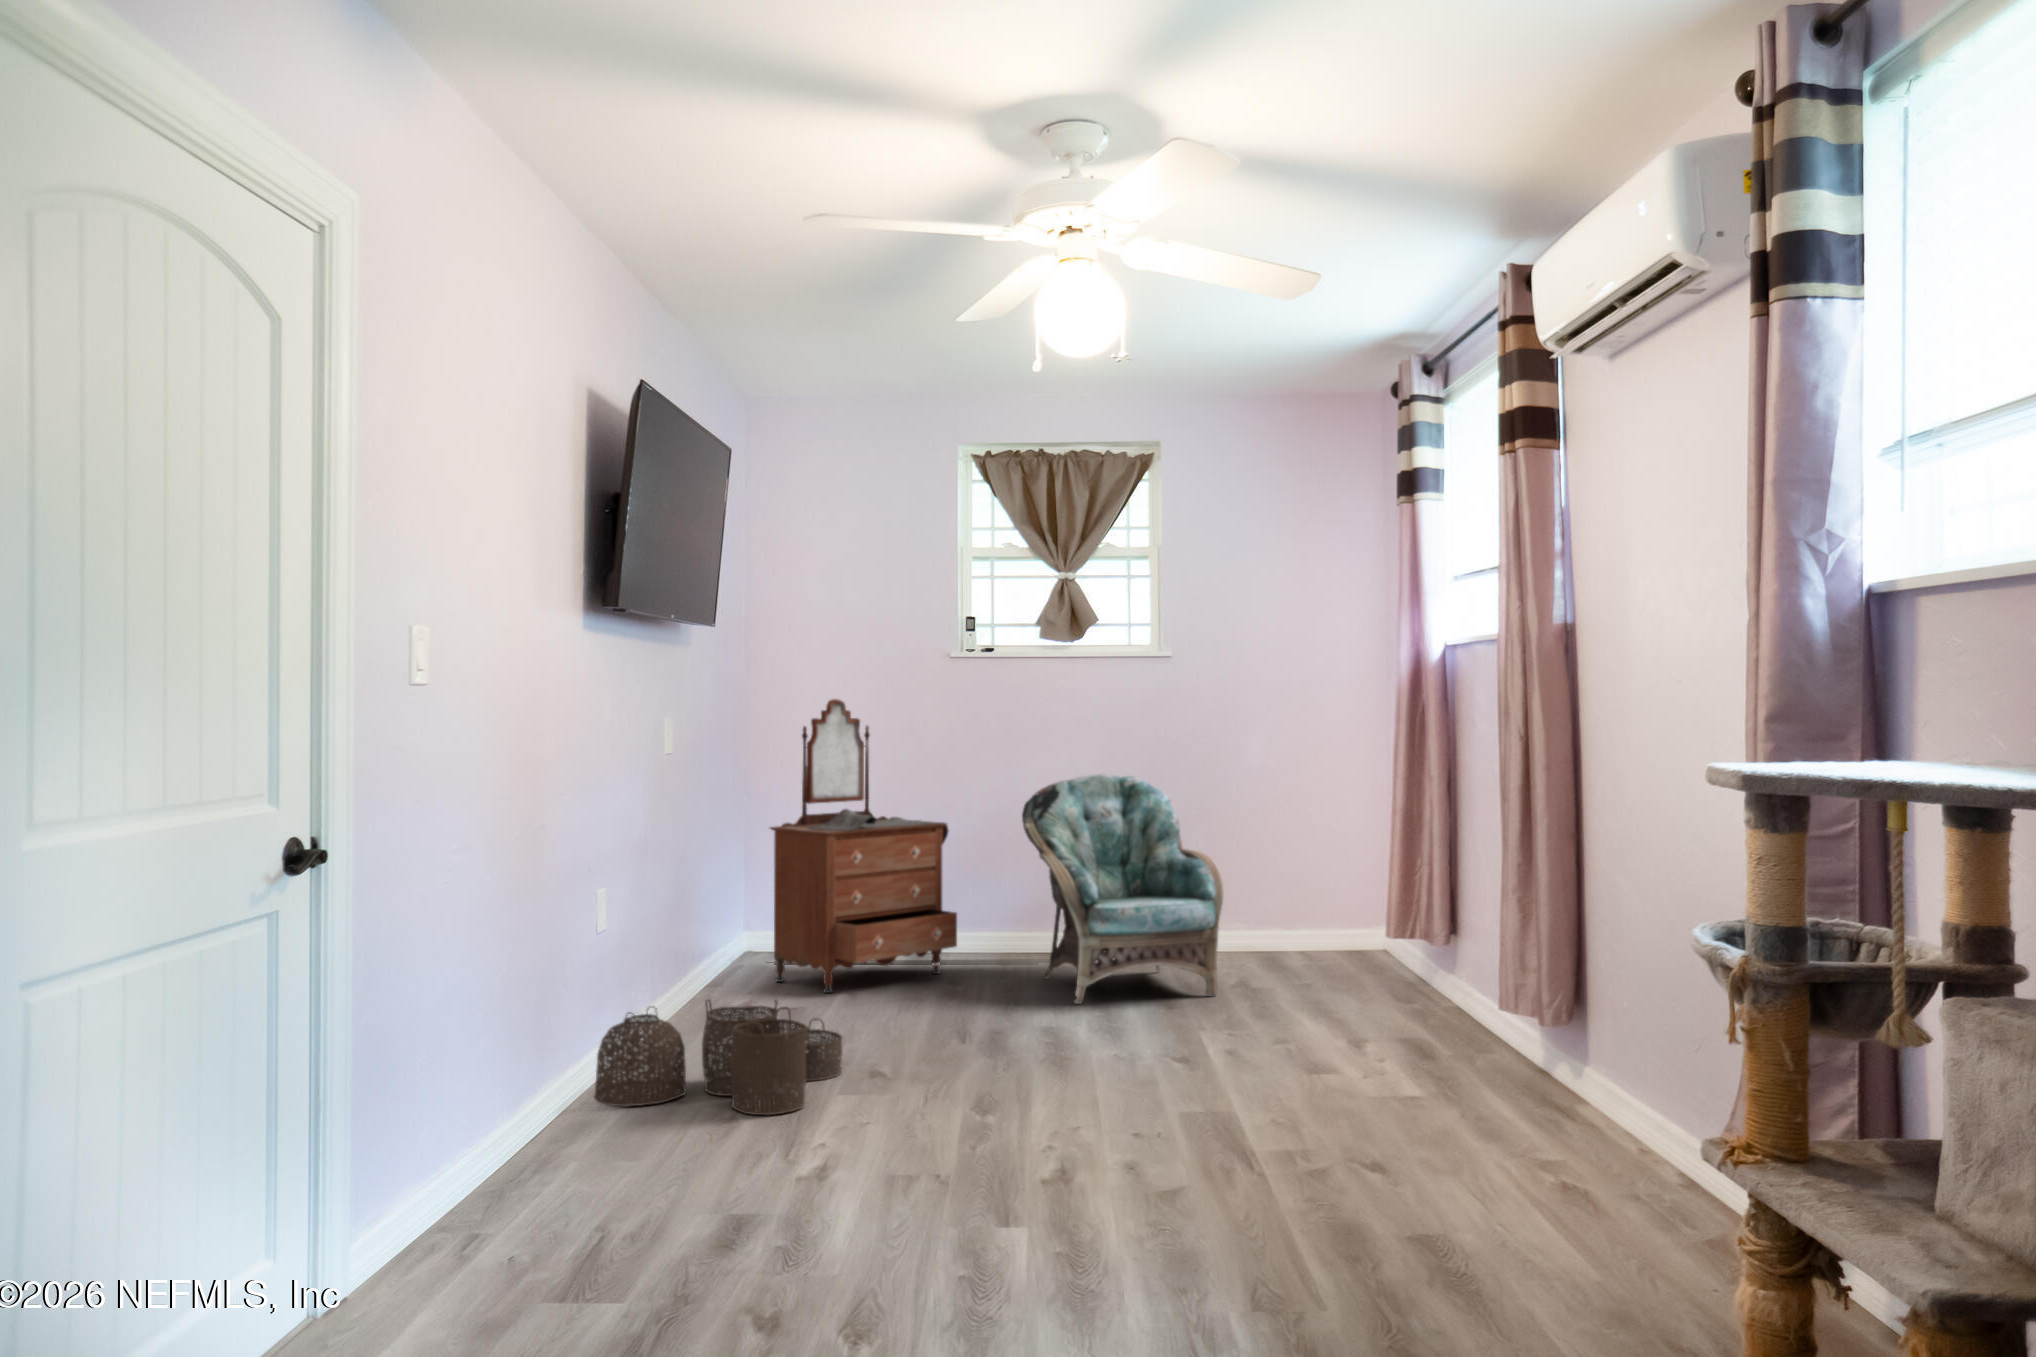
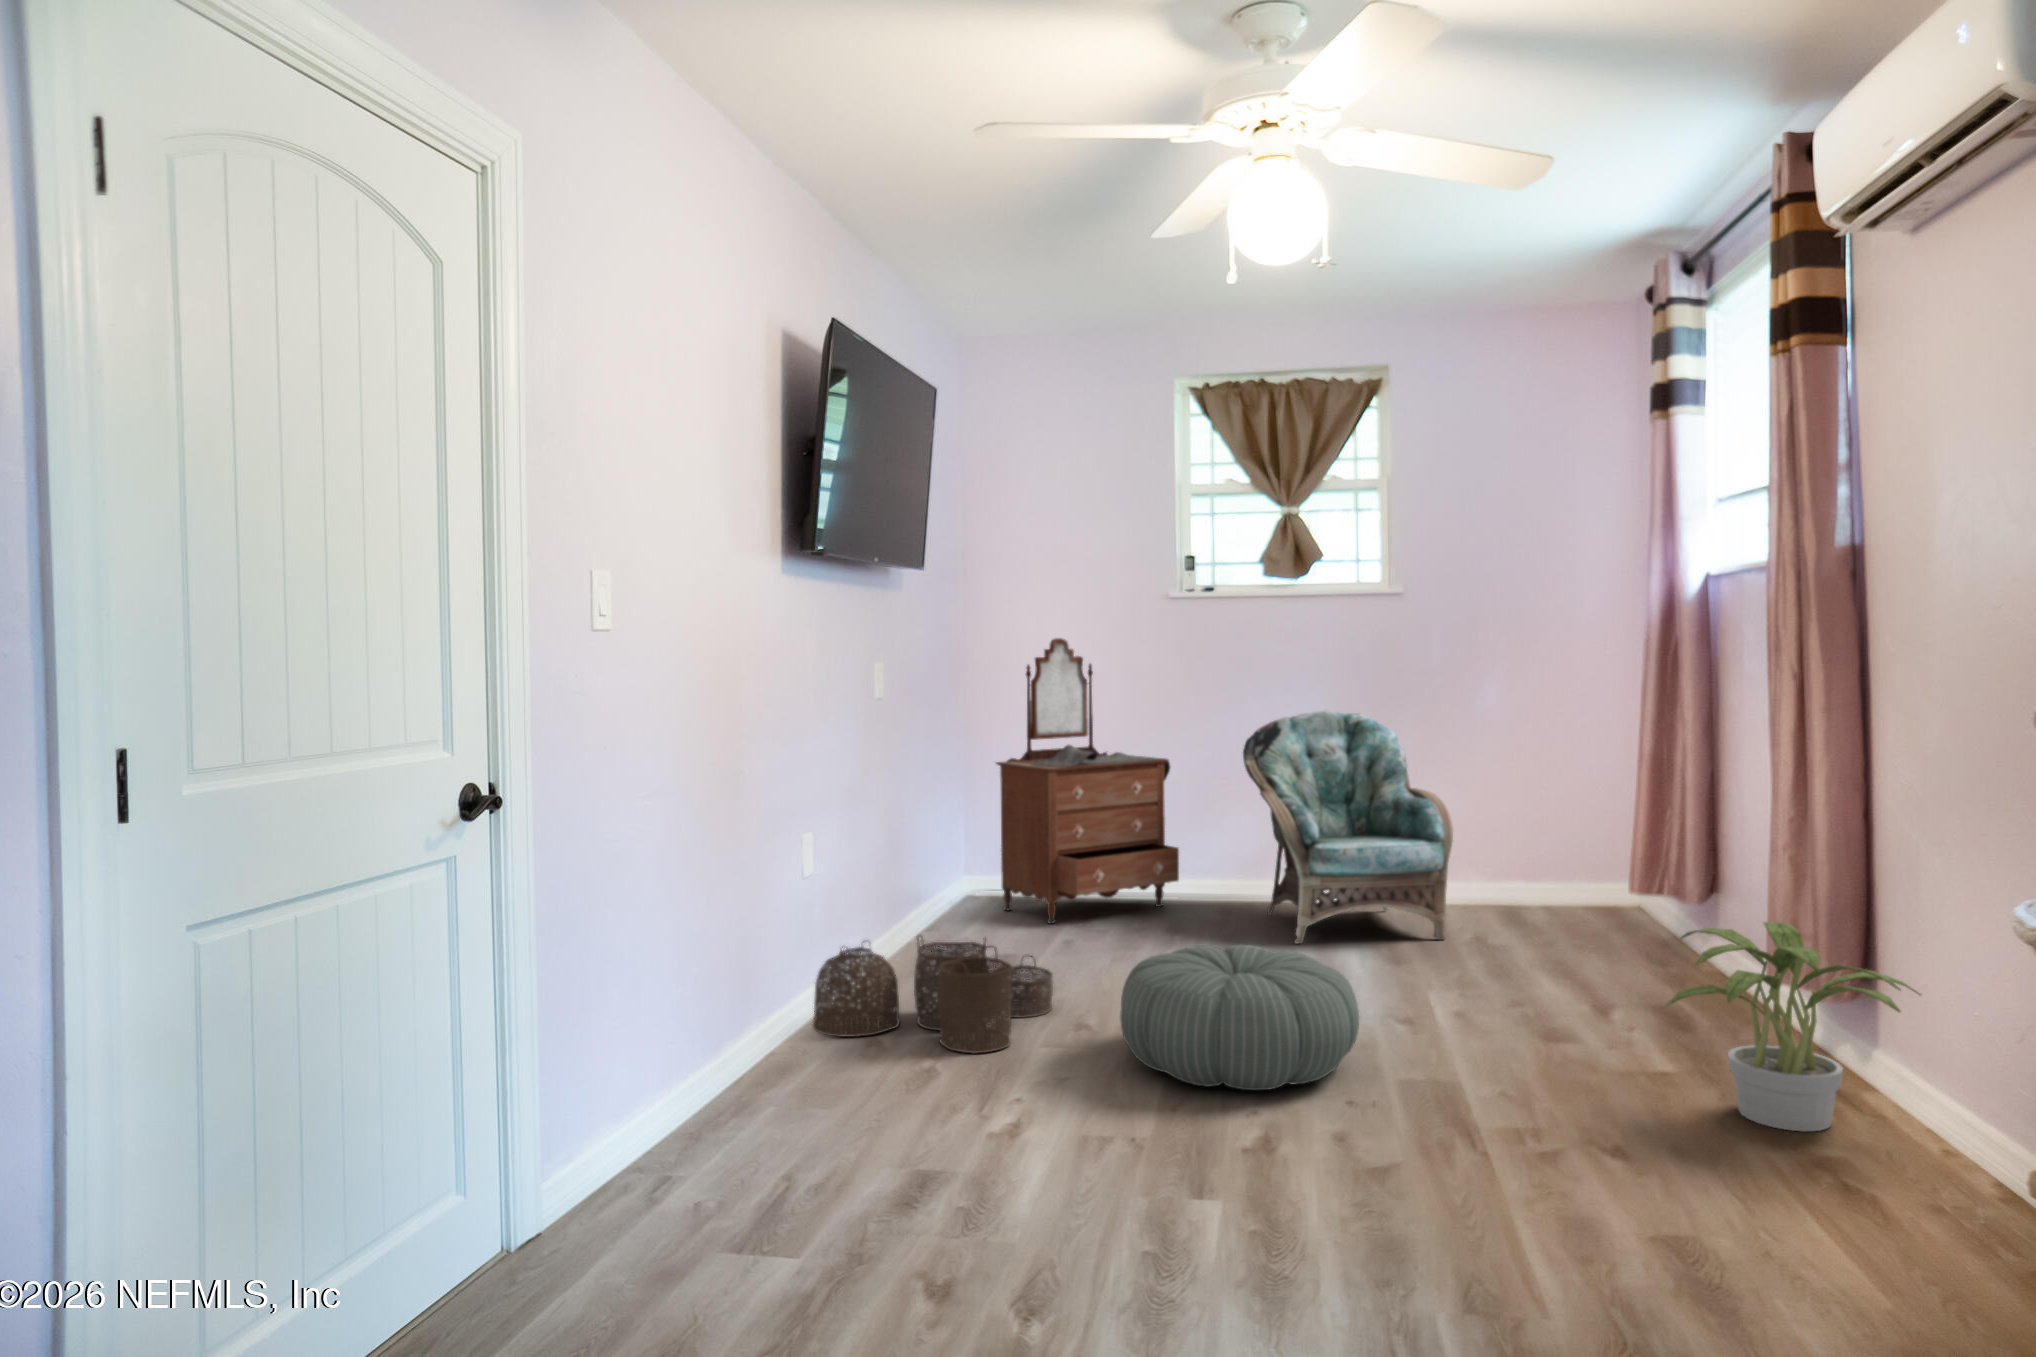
potted plant: none [1415,958,1622,1142] -> present [1666,922,1922,1131]
pouf: none [918,998,1145,1134] -> present [1120,945,1359,1090]

